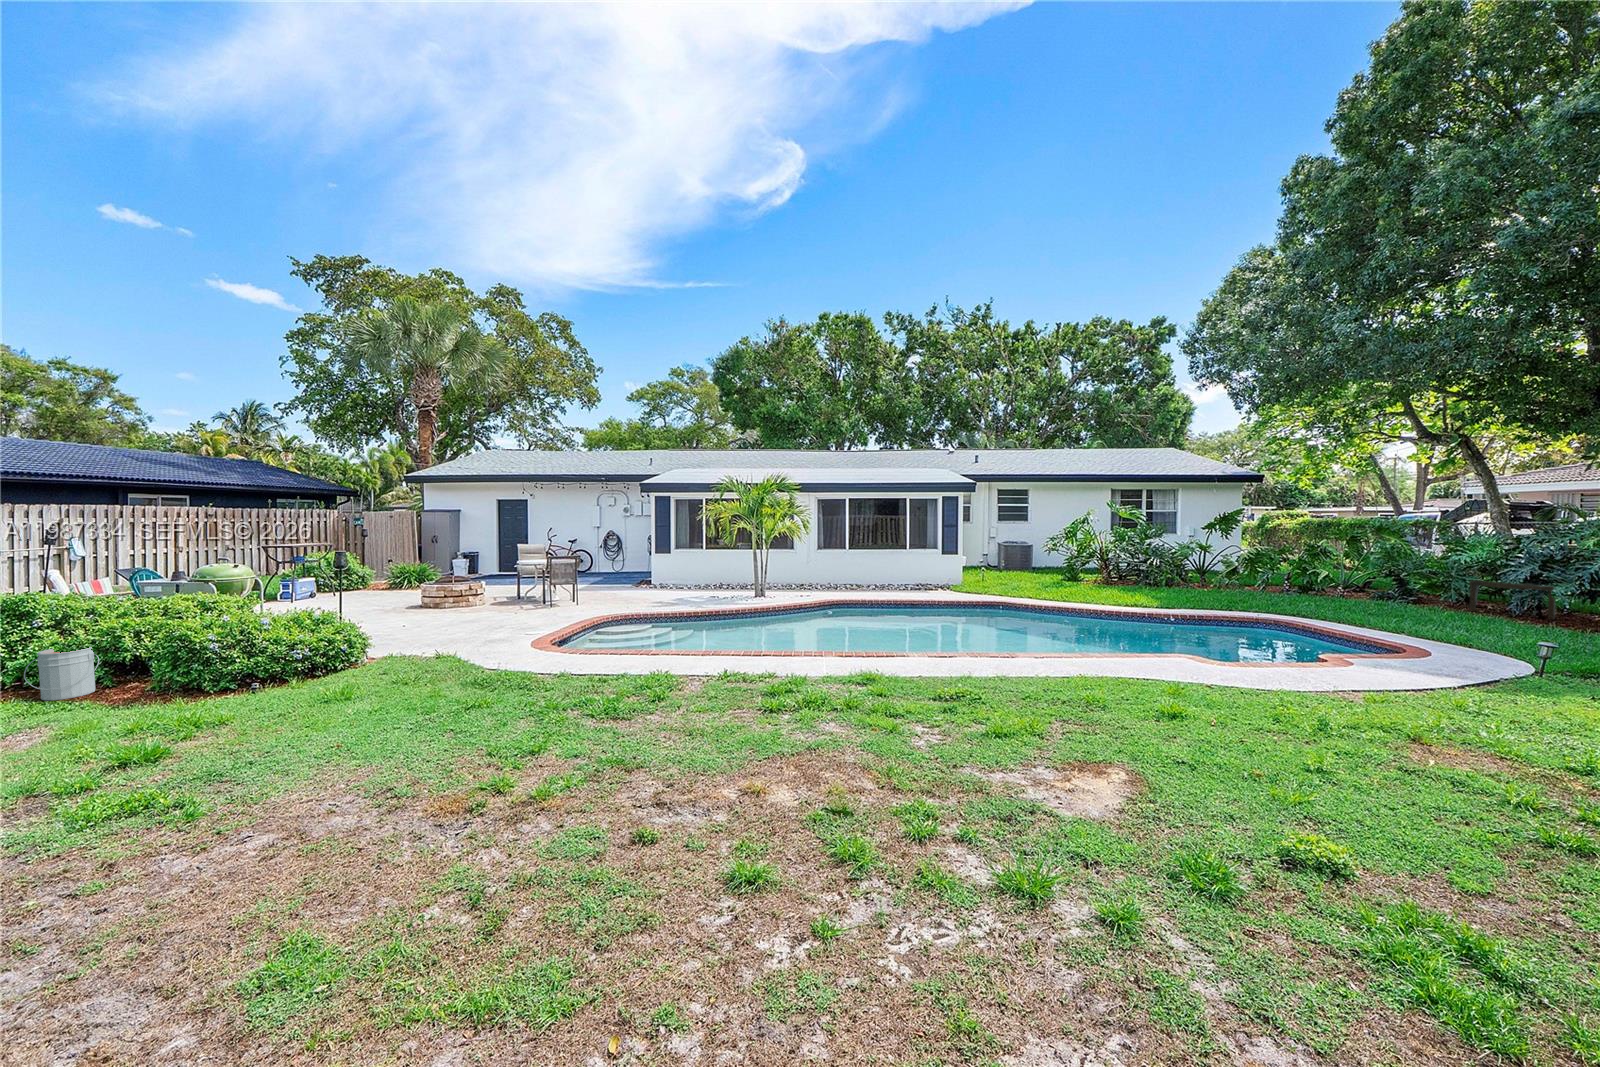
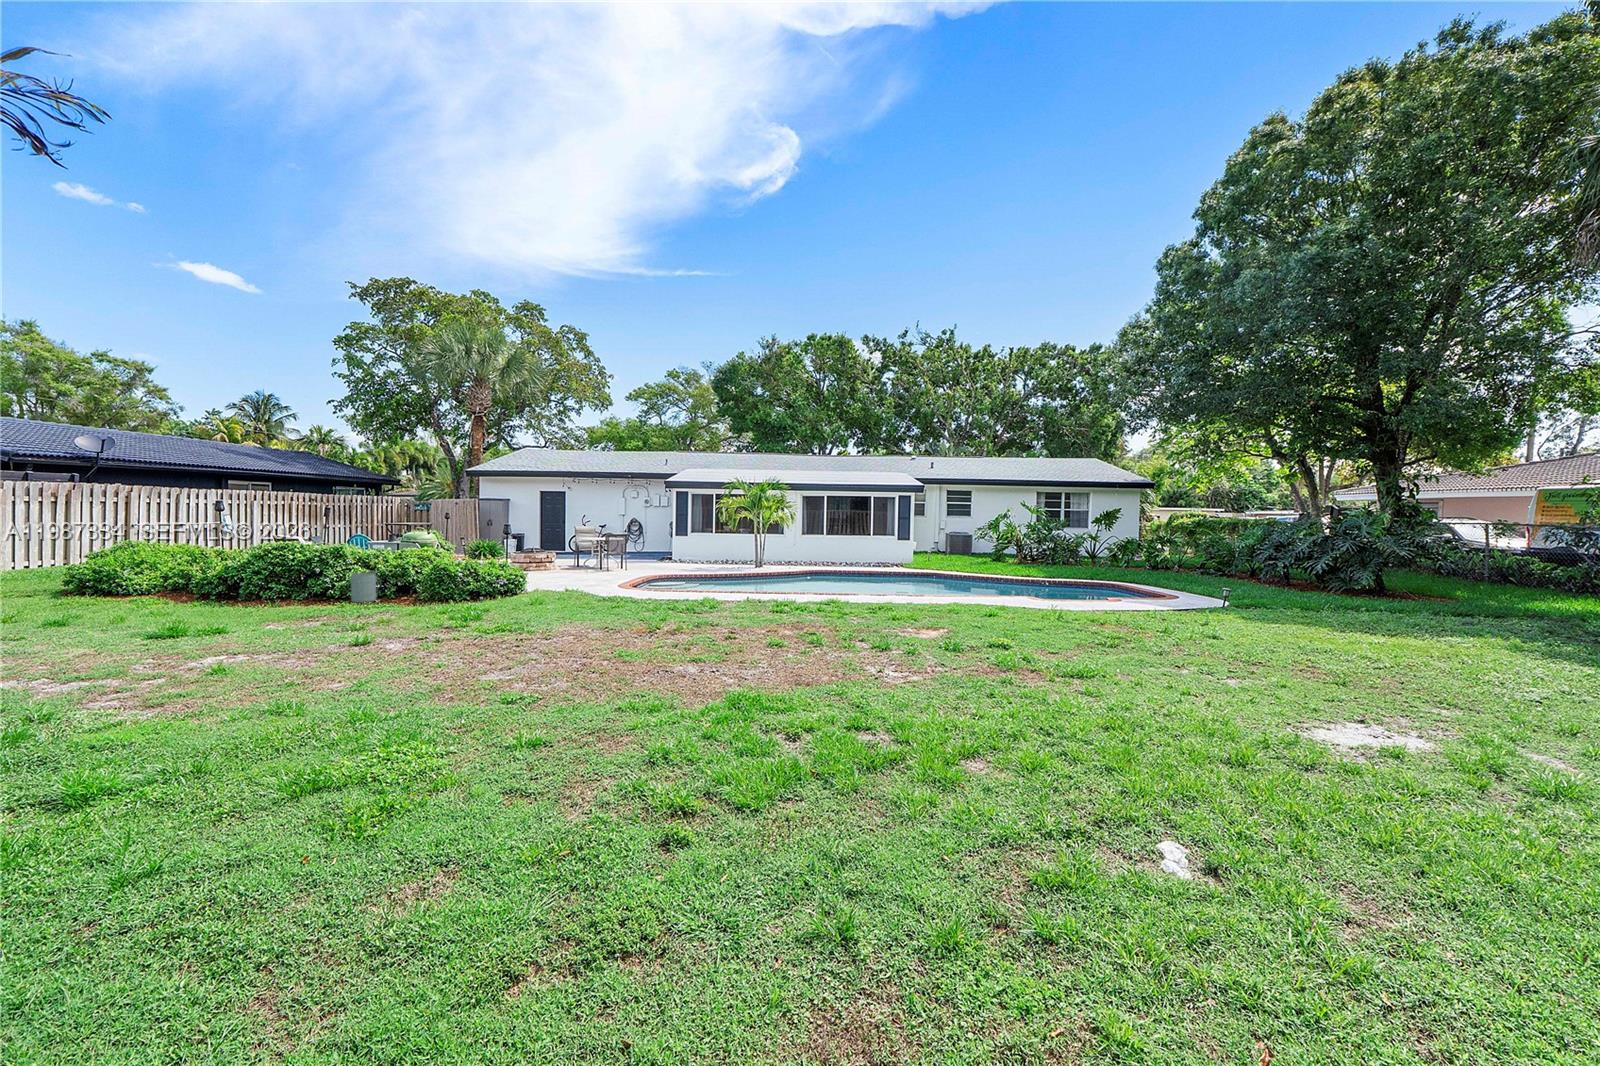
bench: present [1469,580,1557,619] -> none [1249,560,1301,586]

